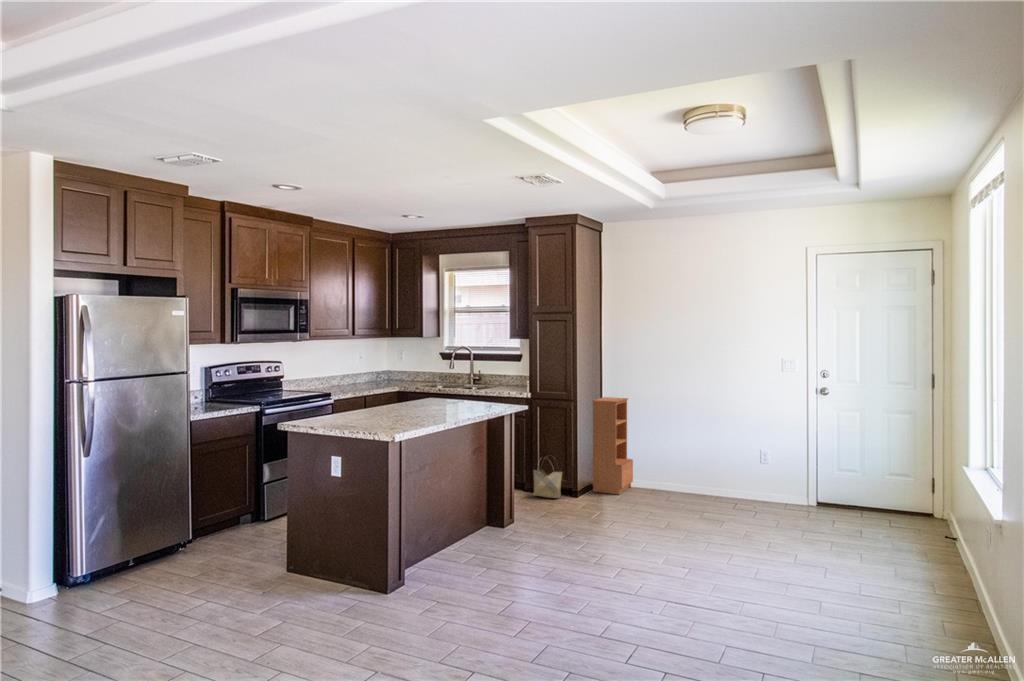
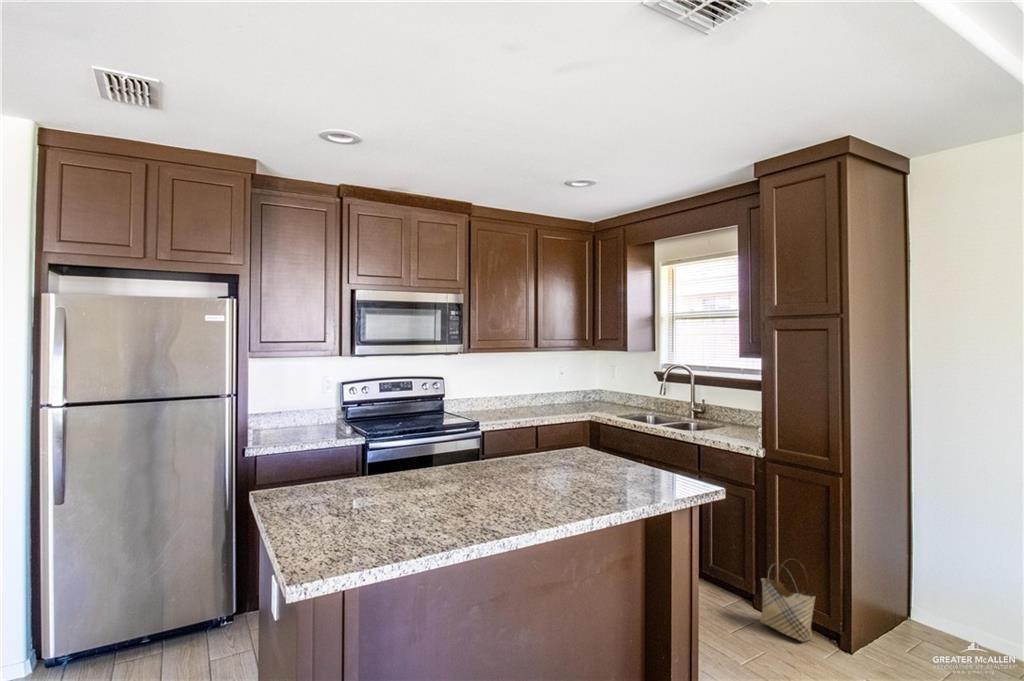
bookcase: present [592,397,633,495] -> none [884,466,980,665]

